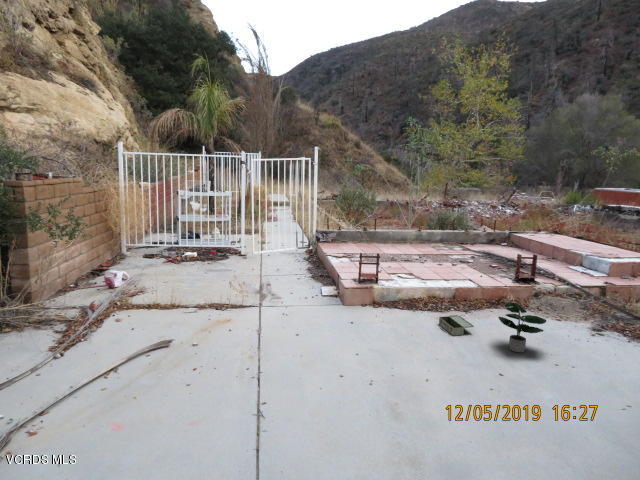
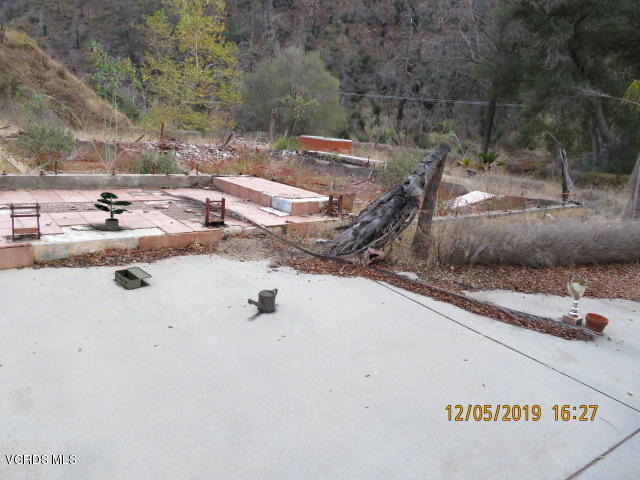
potted plant: present [498,302,546,352] -> present [94,192,133,231]
watering can: none [586,358,619,384] -> present [248,288,278,312]

